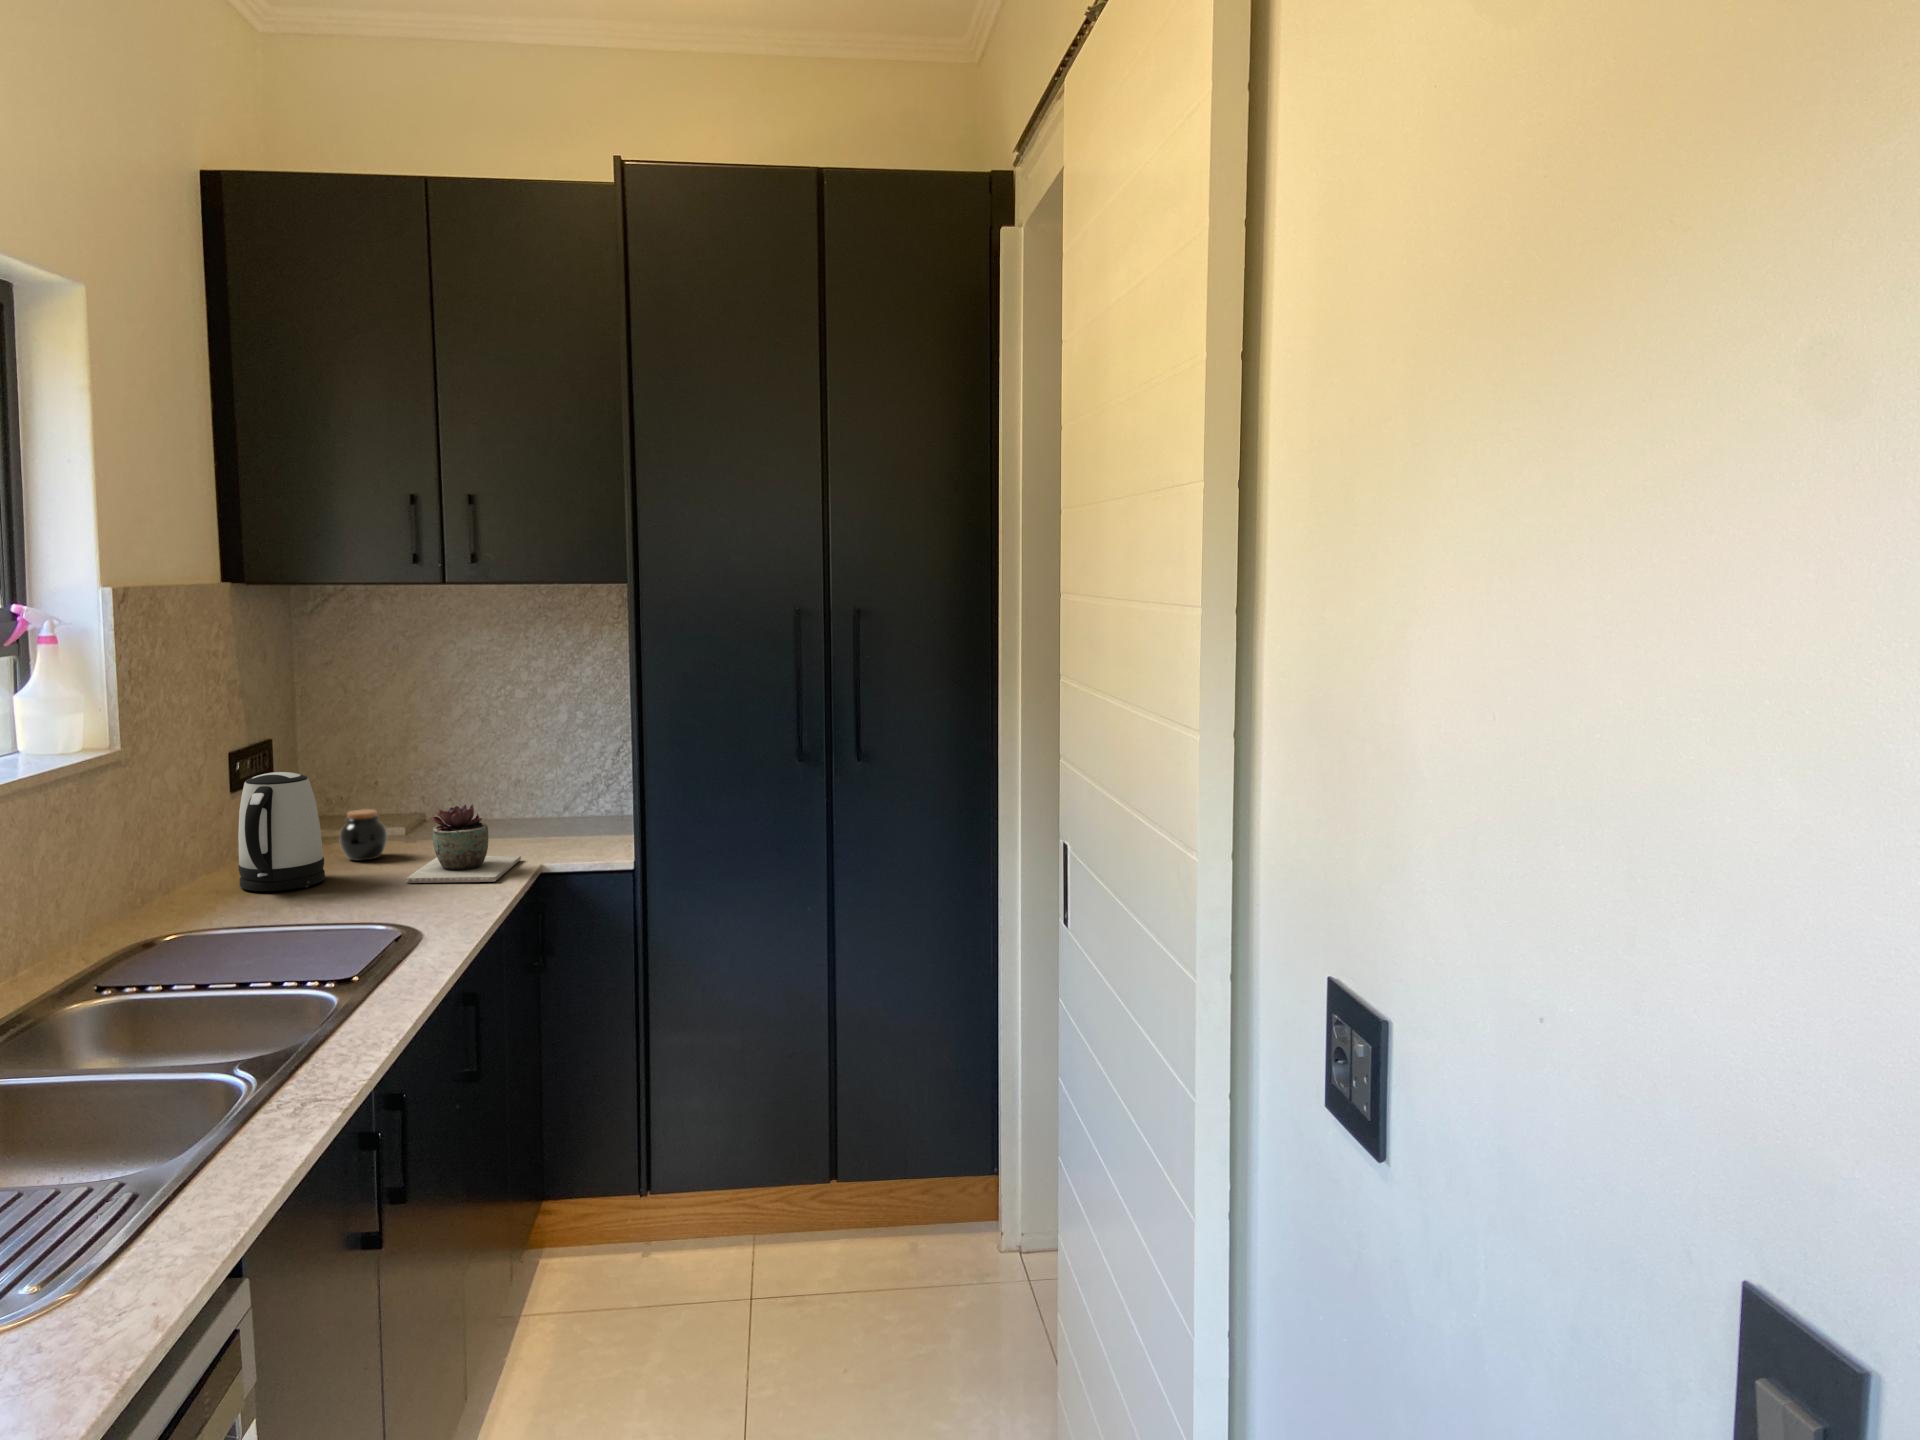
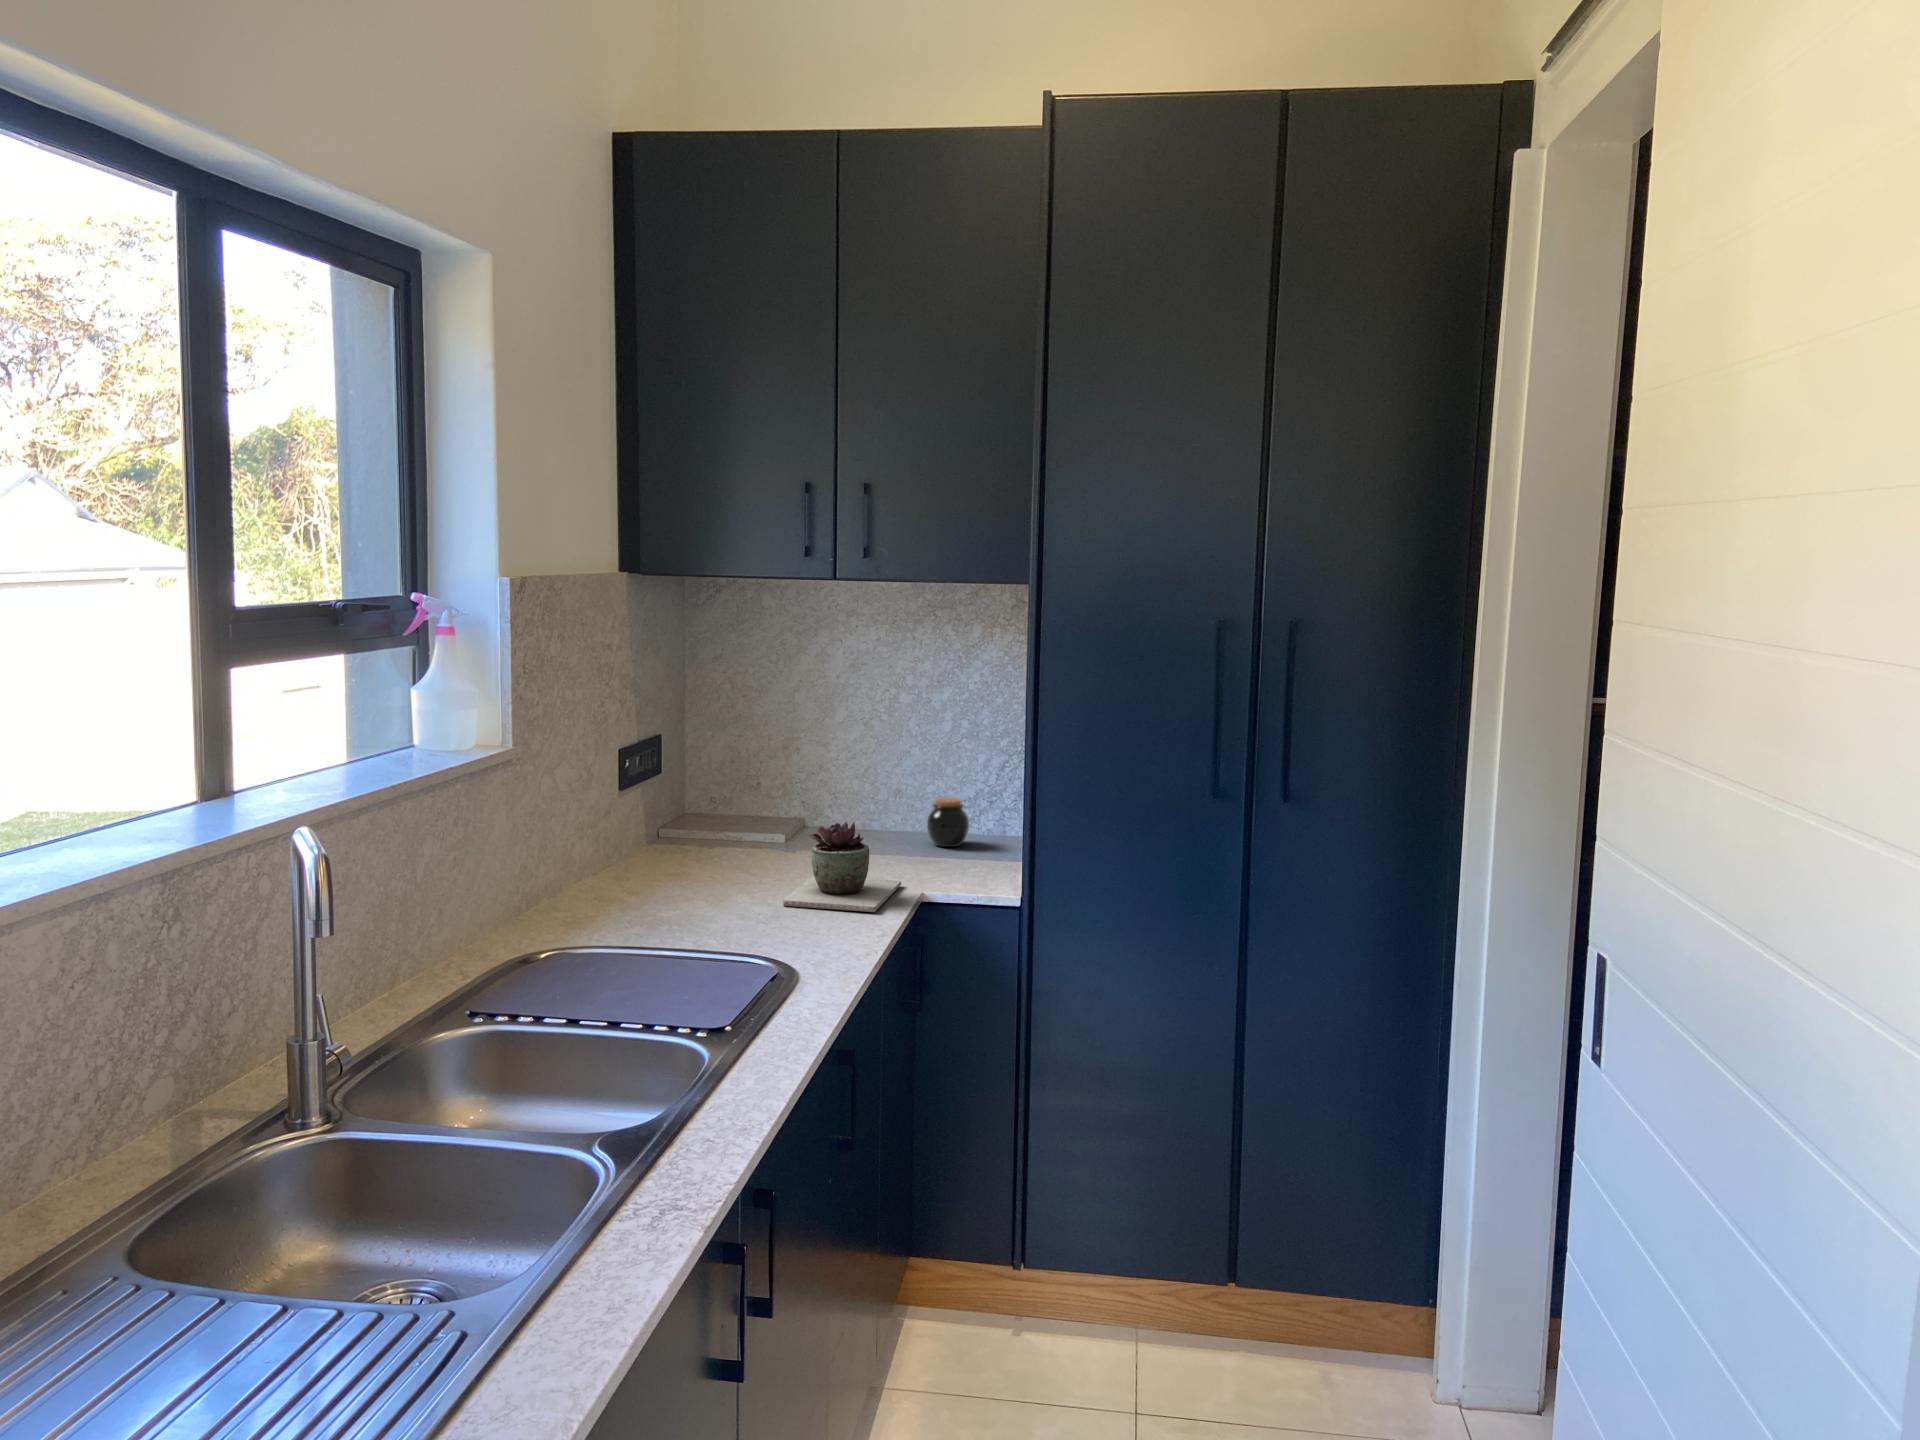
kettle: present [238,772,325,891] -> none [618,777,702,904]
jar: present [339,809,387,861] -> present [927,797,969,847]

